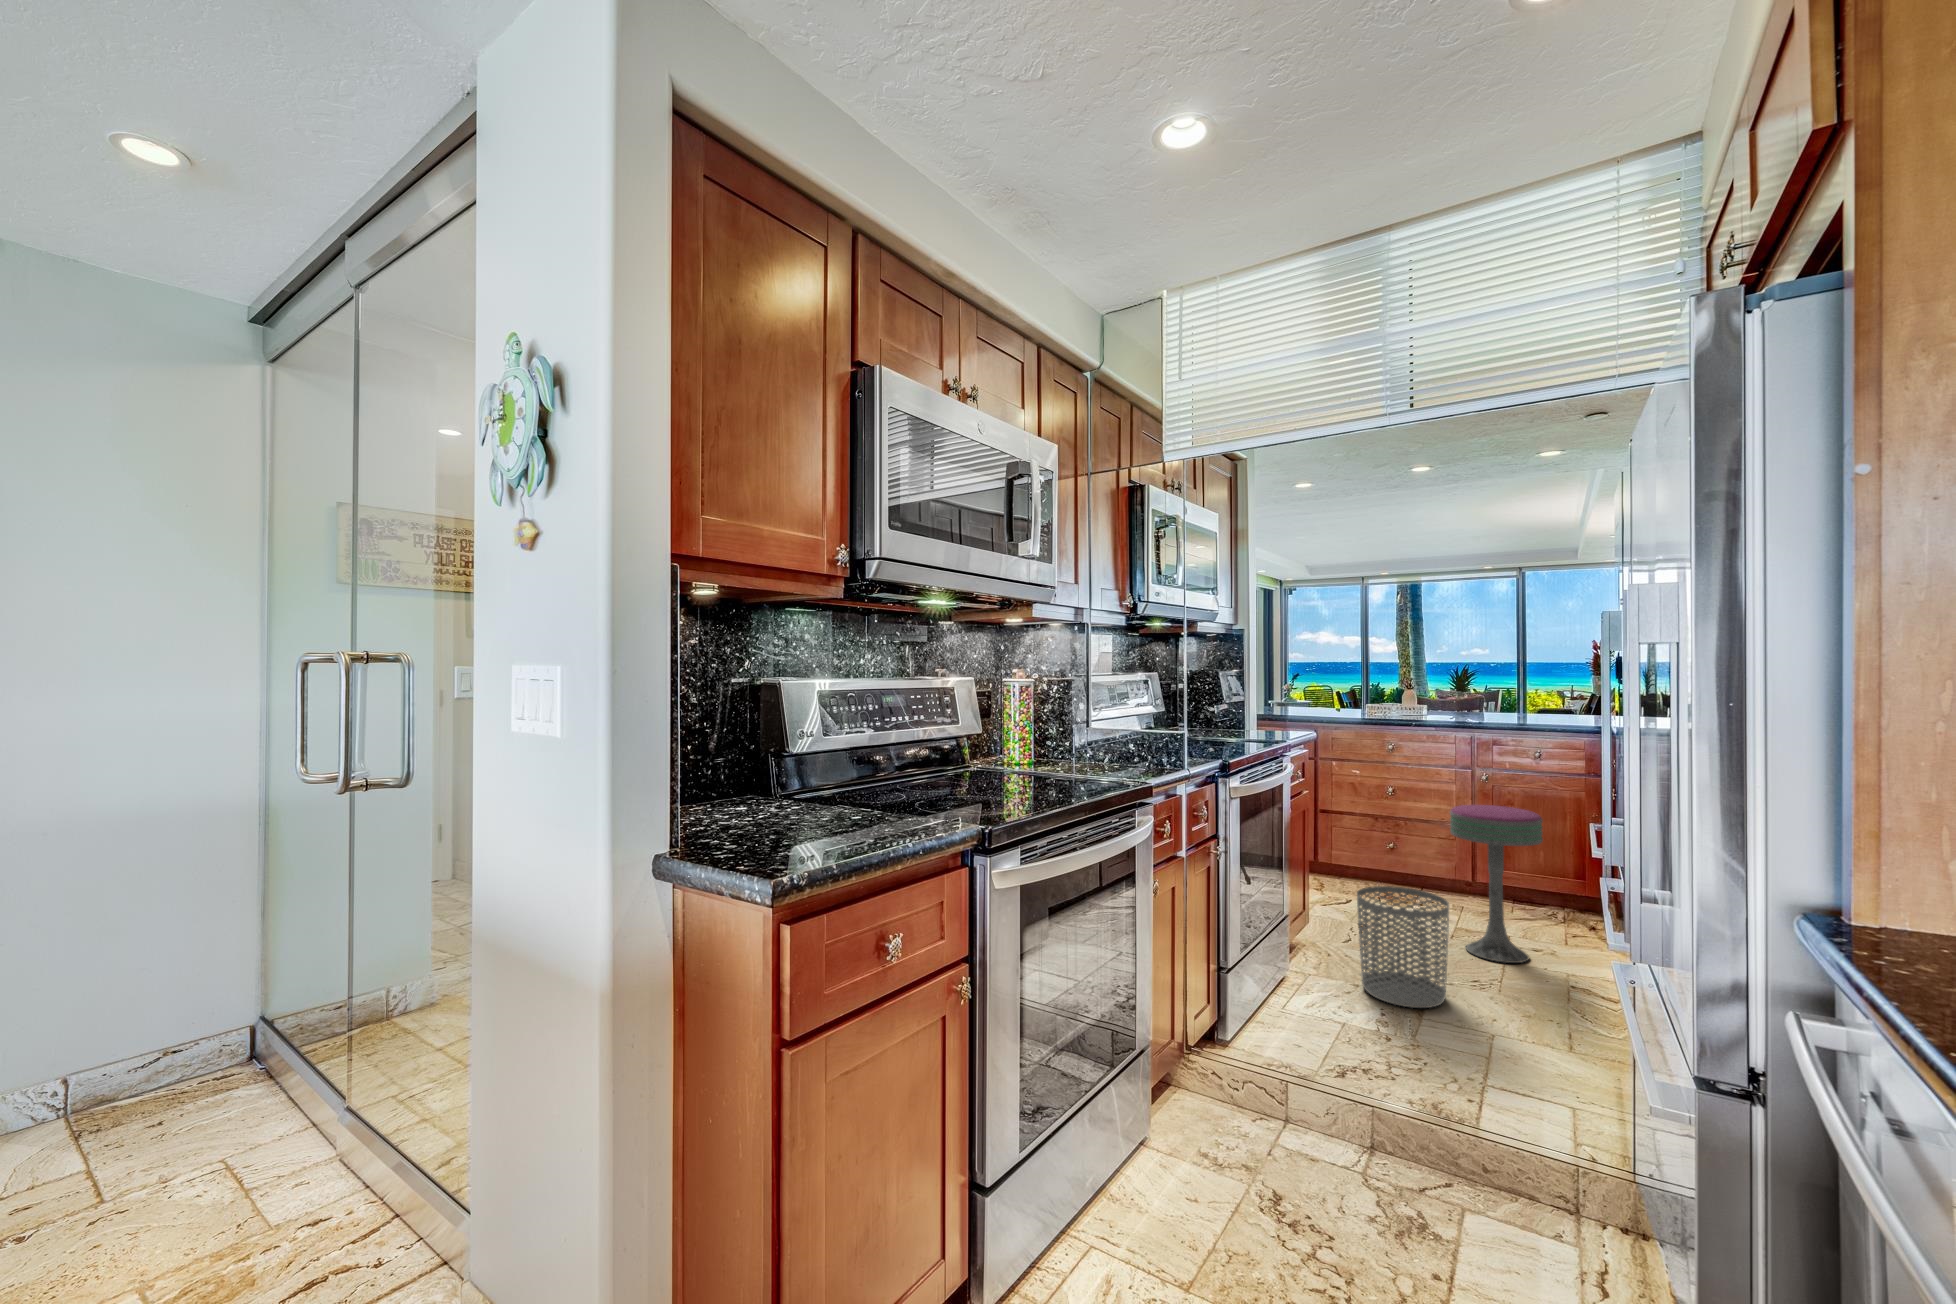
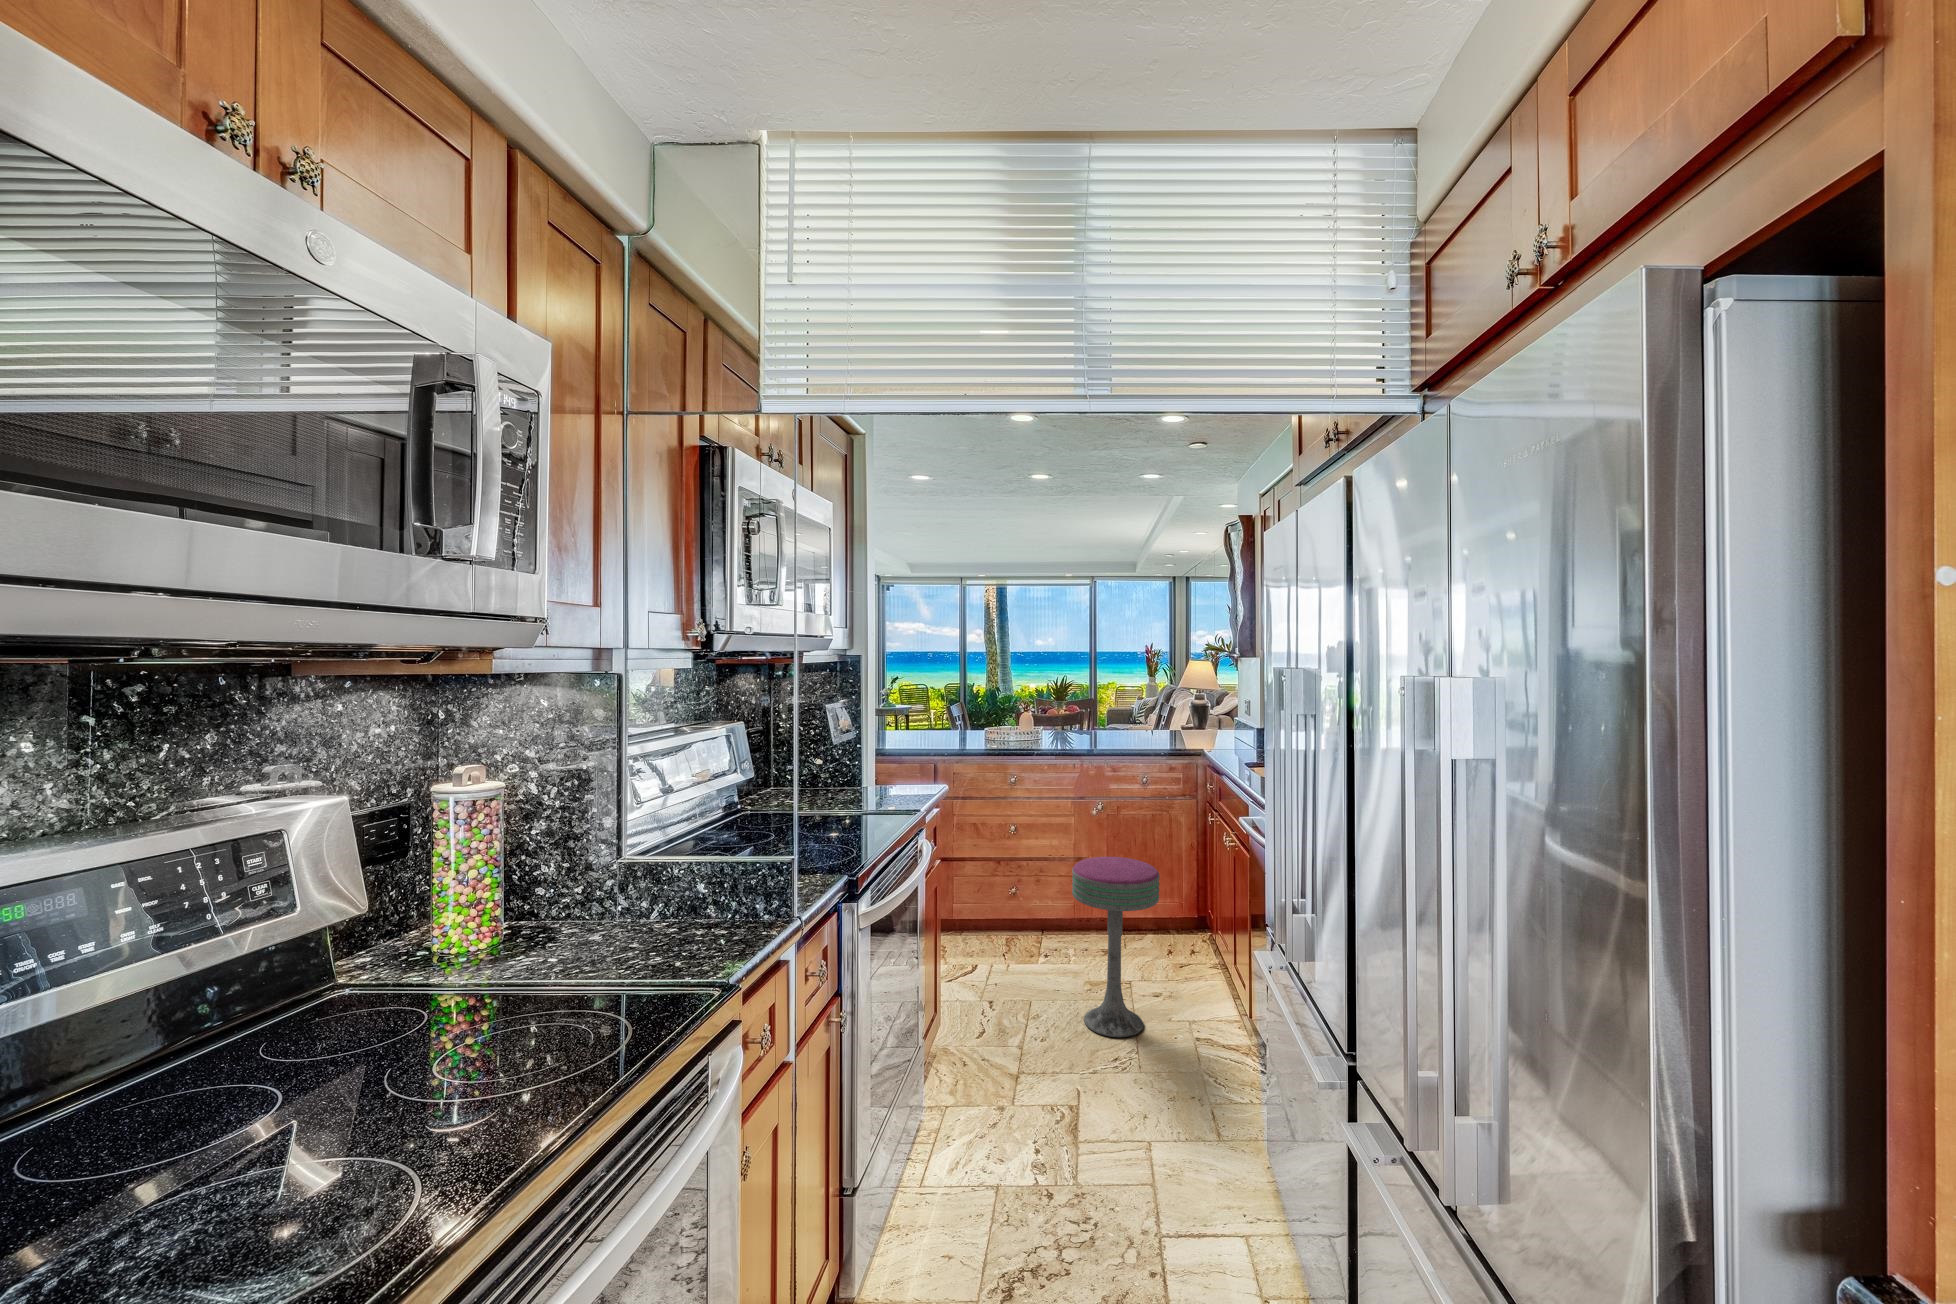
waste bin: present [1357,886,1449,1008] -> none [996,988,1097,1156]

